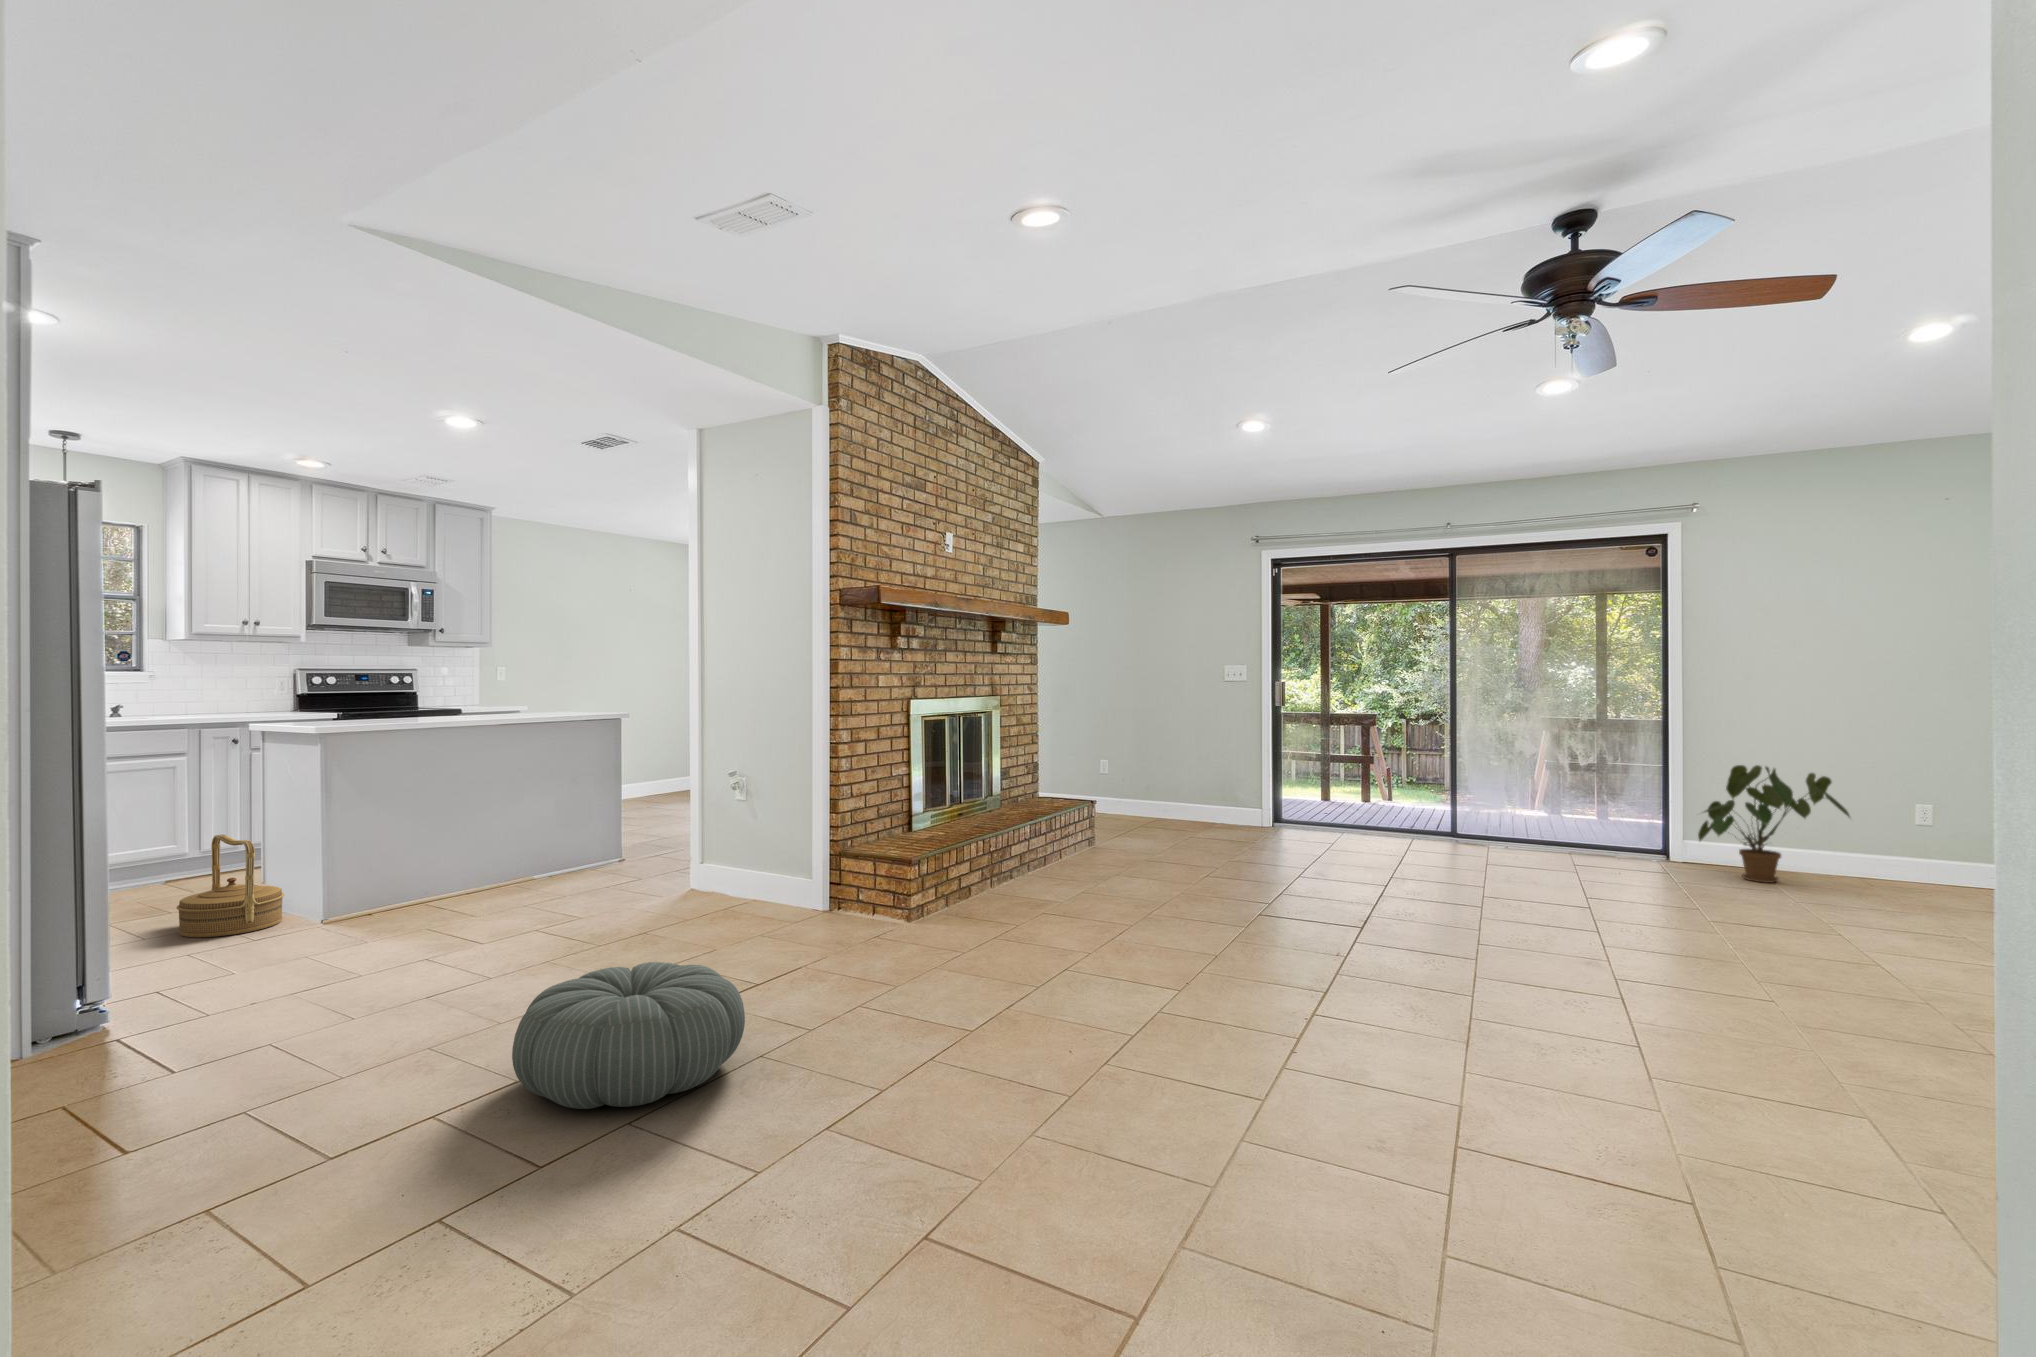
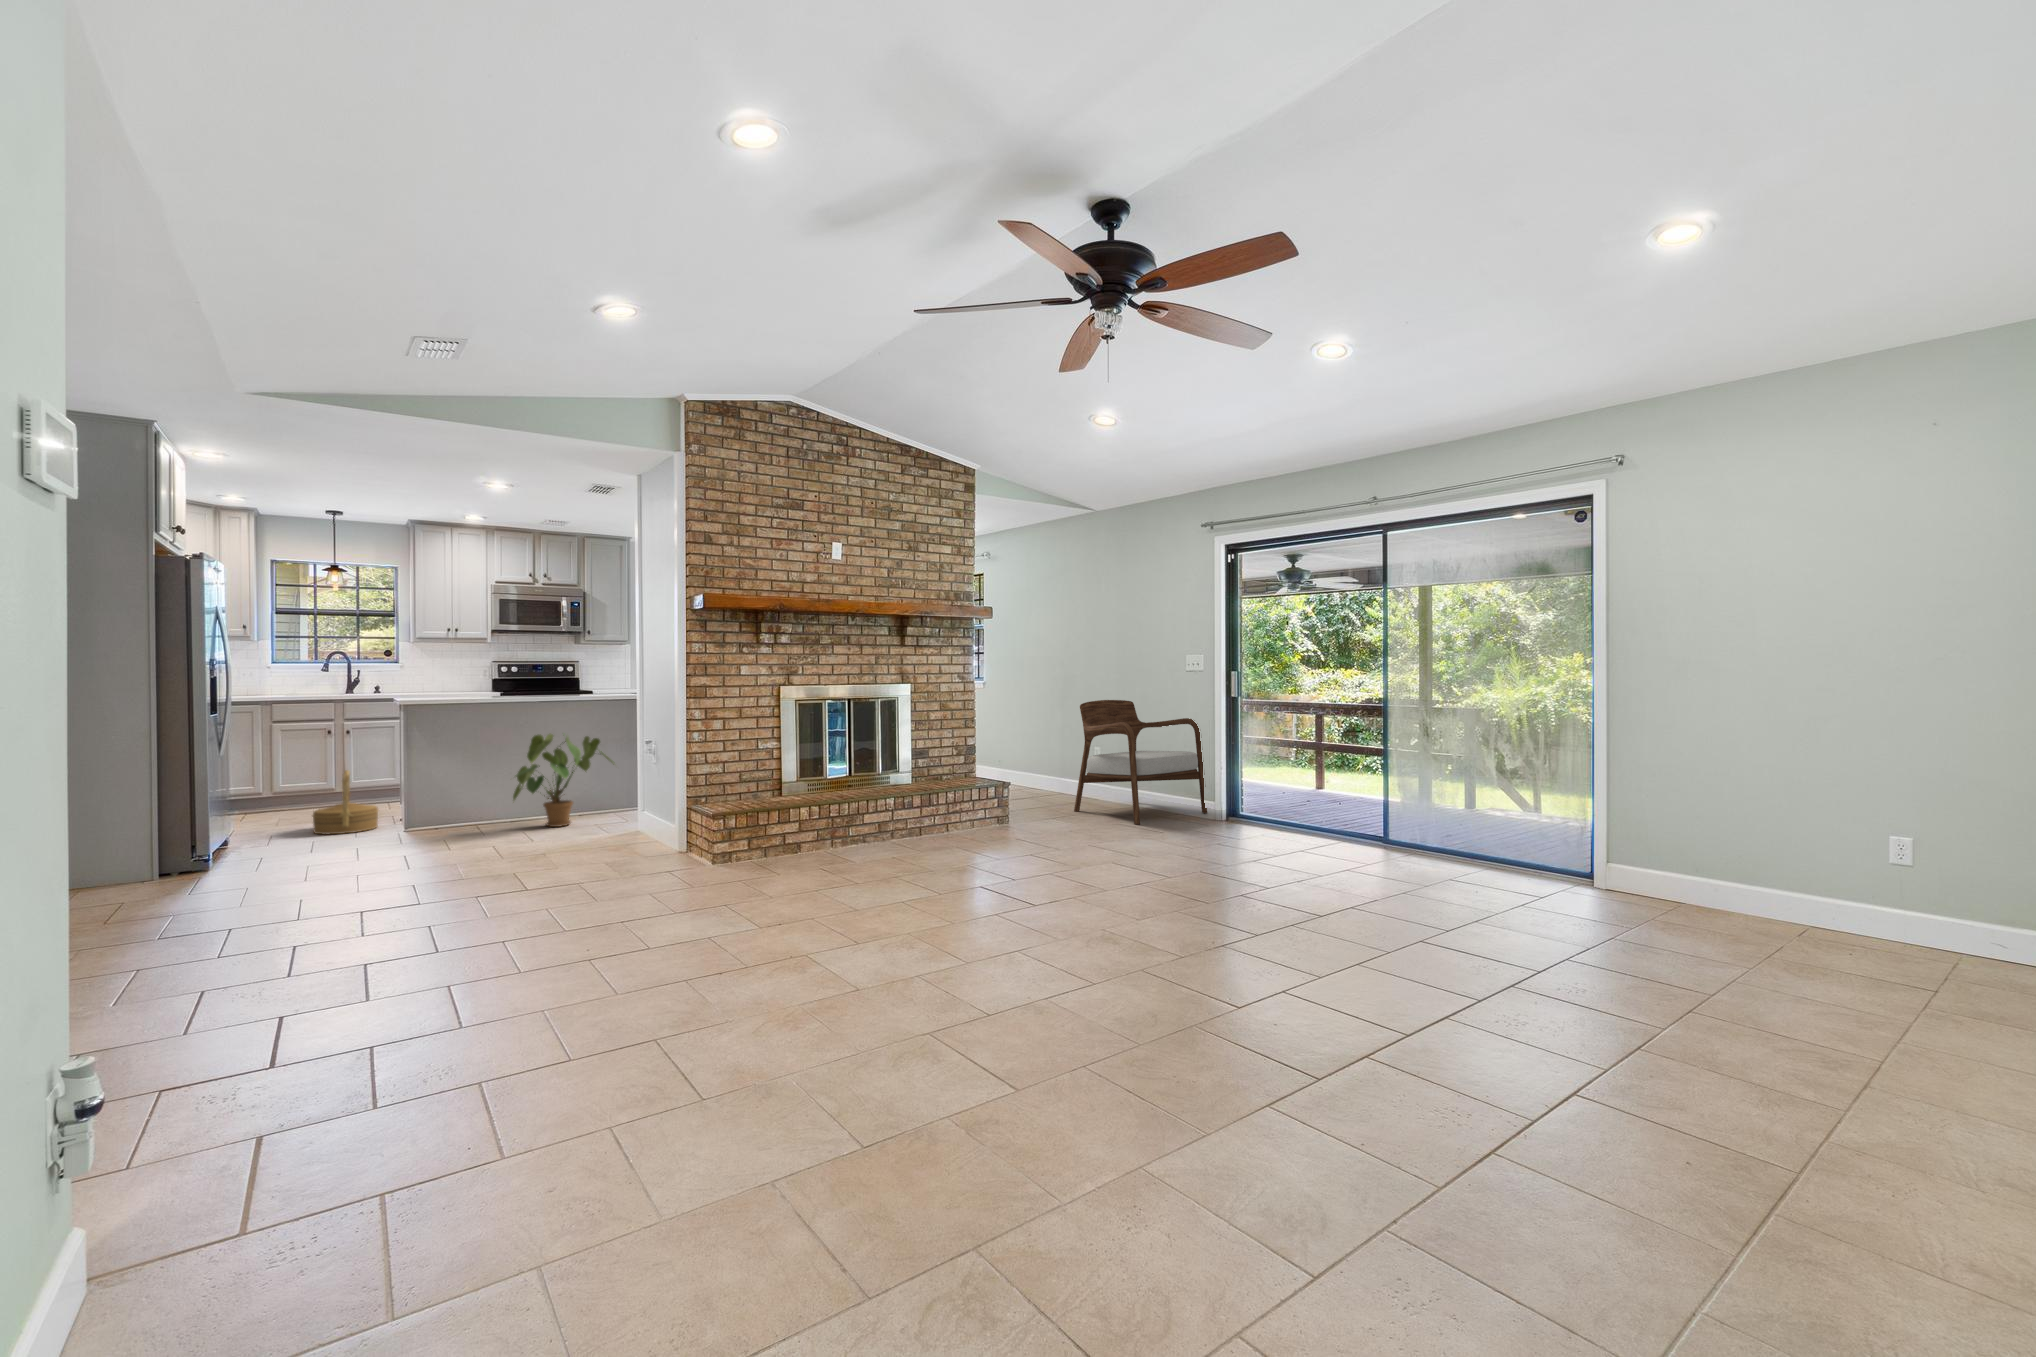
armchair: none [1129,712,1253,840] -> present [1074,700,1207,824]
house plant: present [1698,765,1850,883] -> present [513,734,614,827]
pouf: present [512,962,745,1109] -> none [241,860,419,944]

